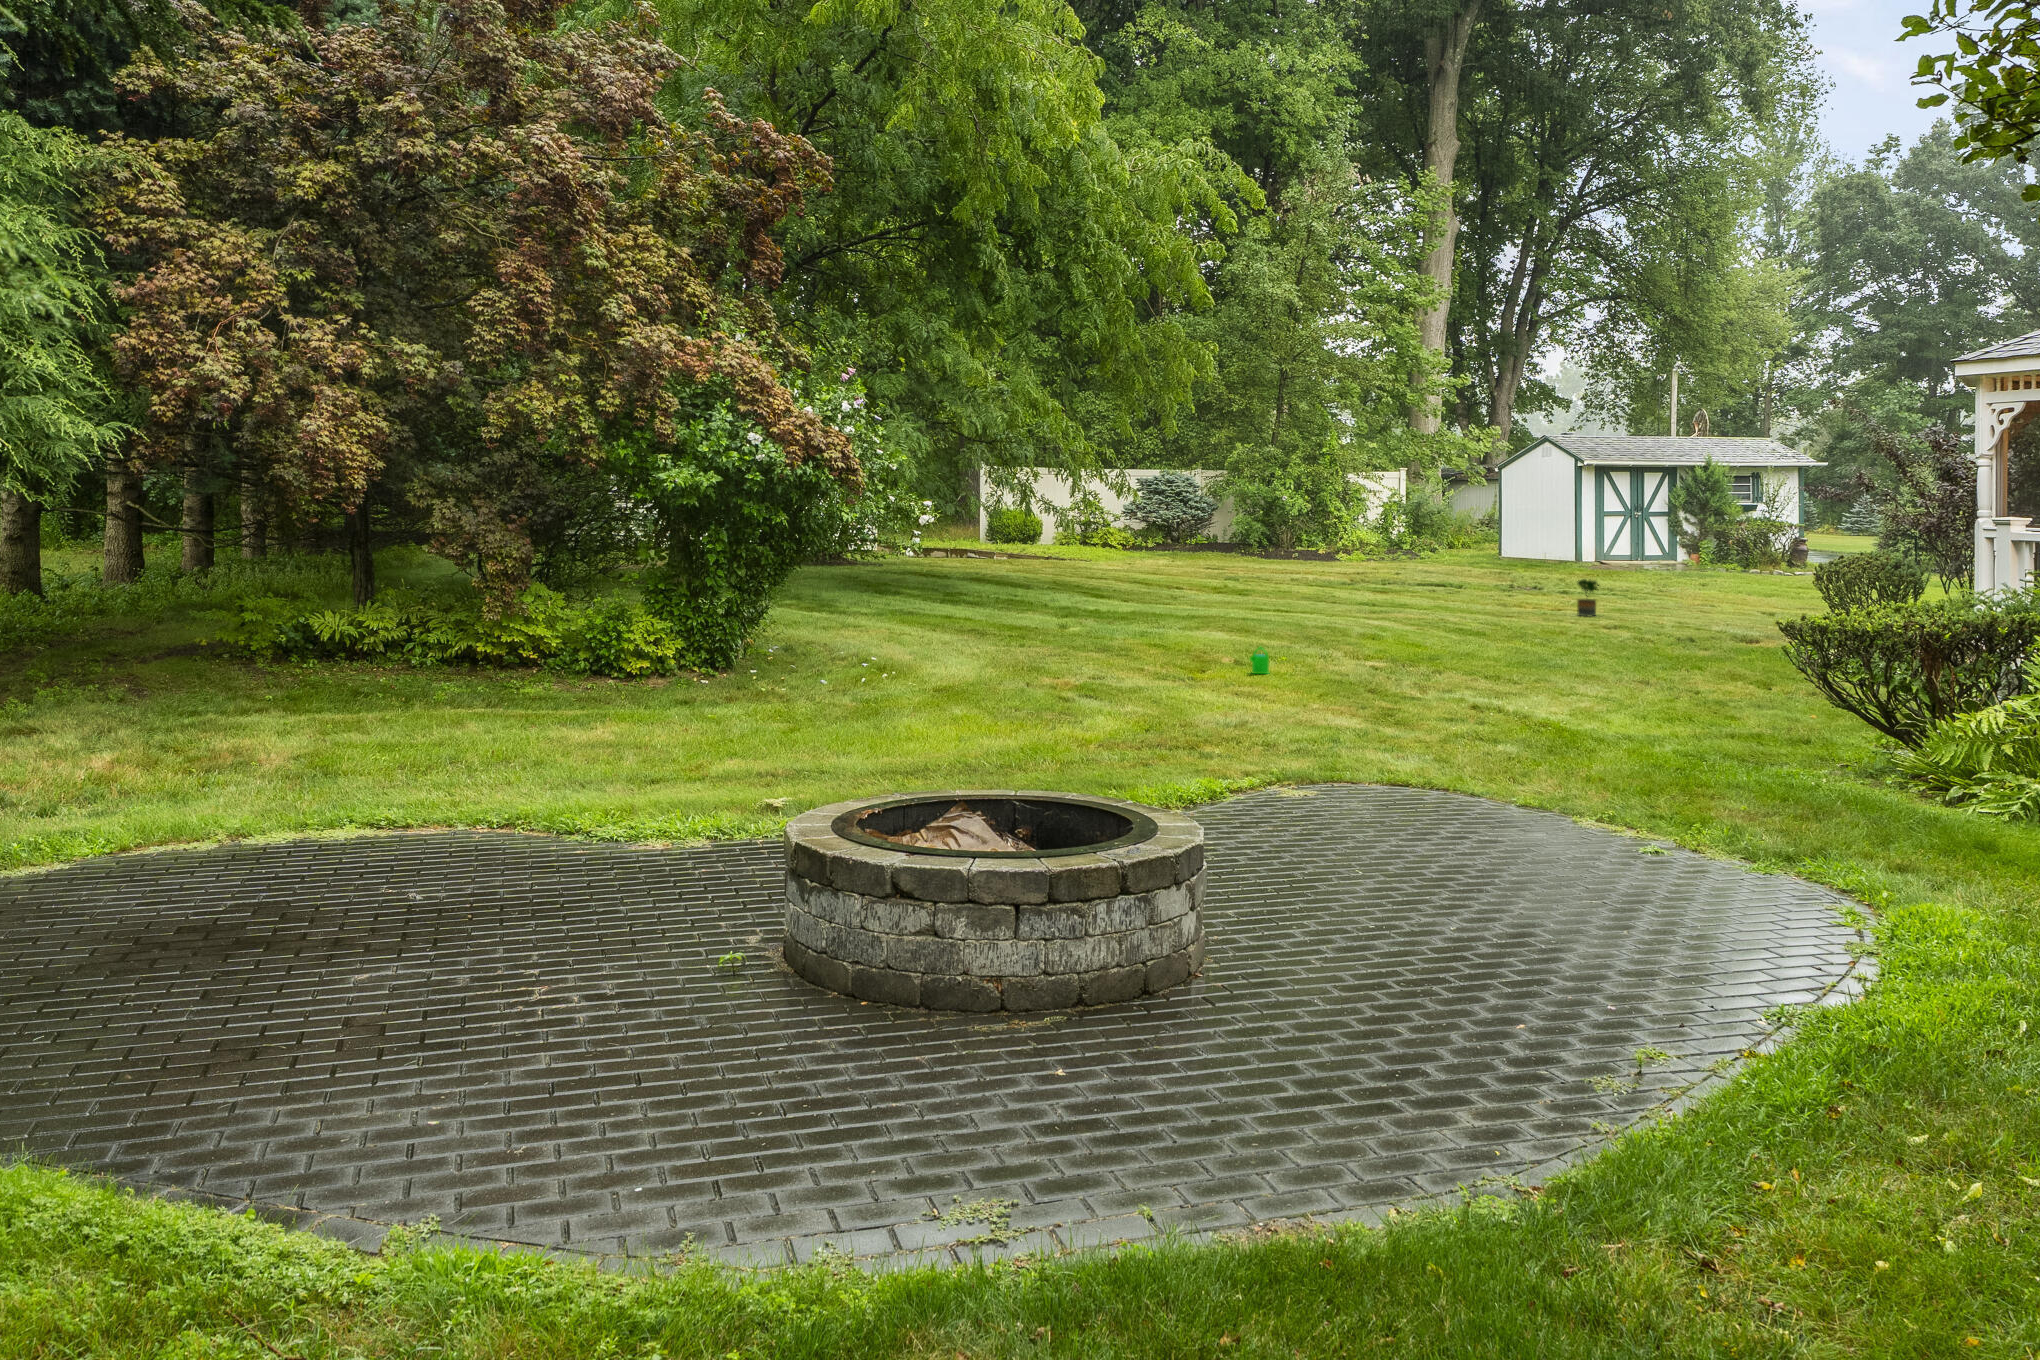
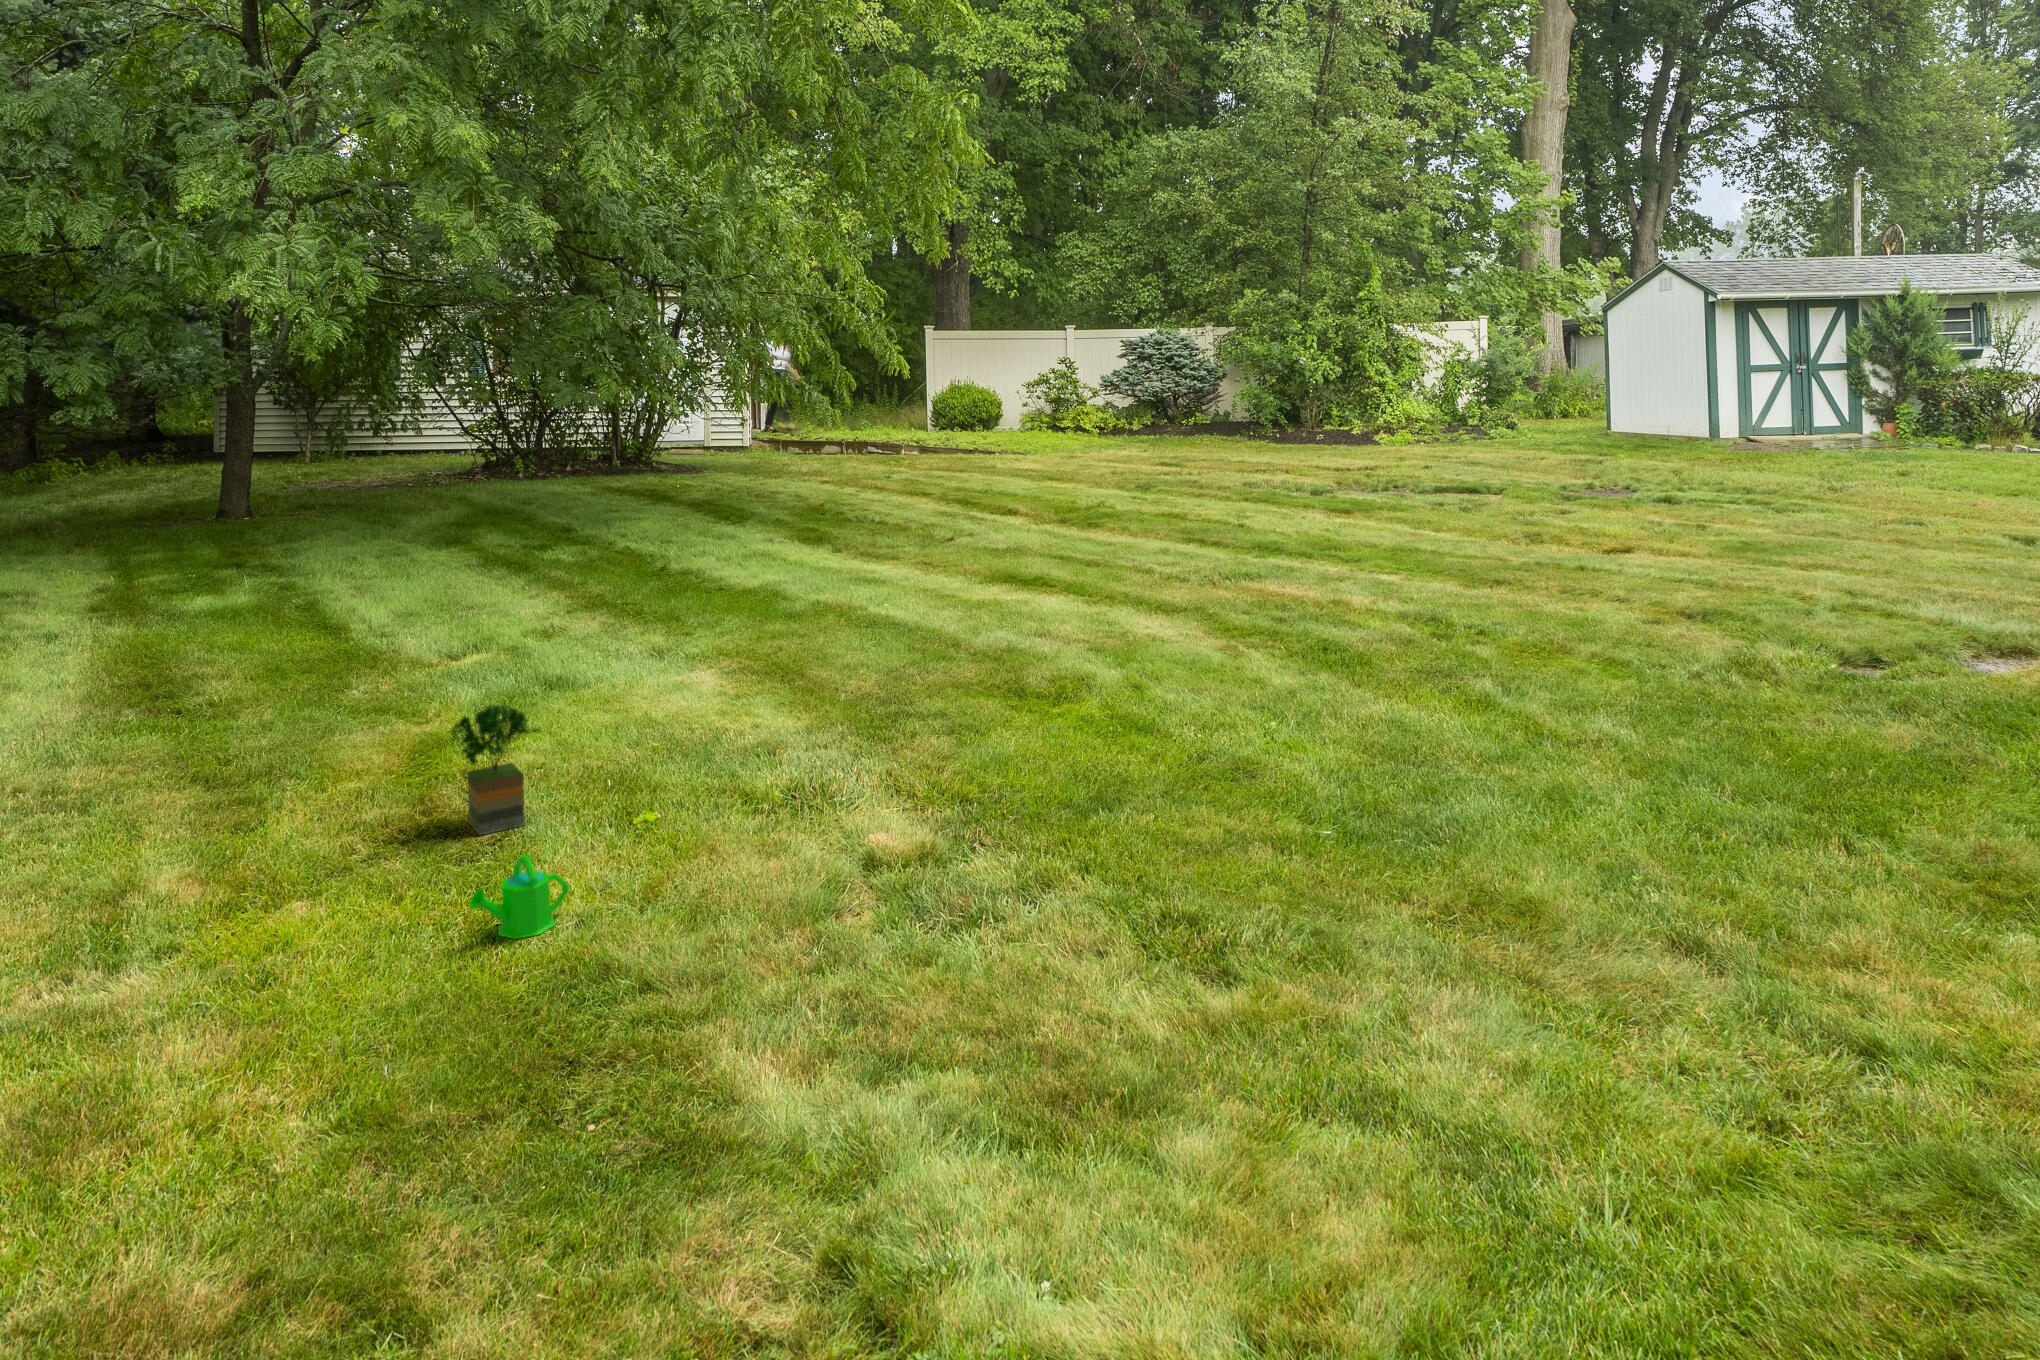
potted tree: present [1577,579,1599,616] -> present [450,705,539,835]

